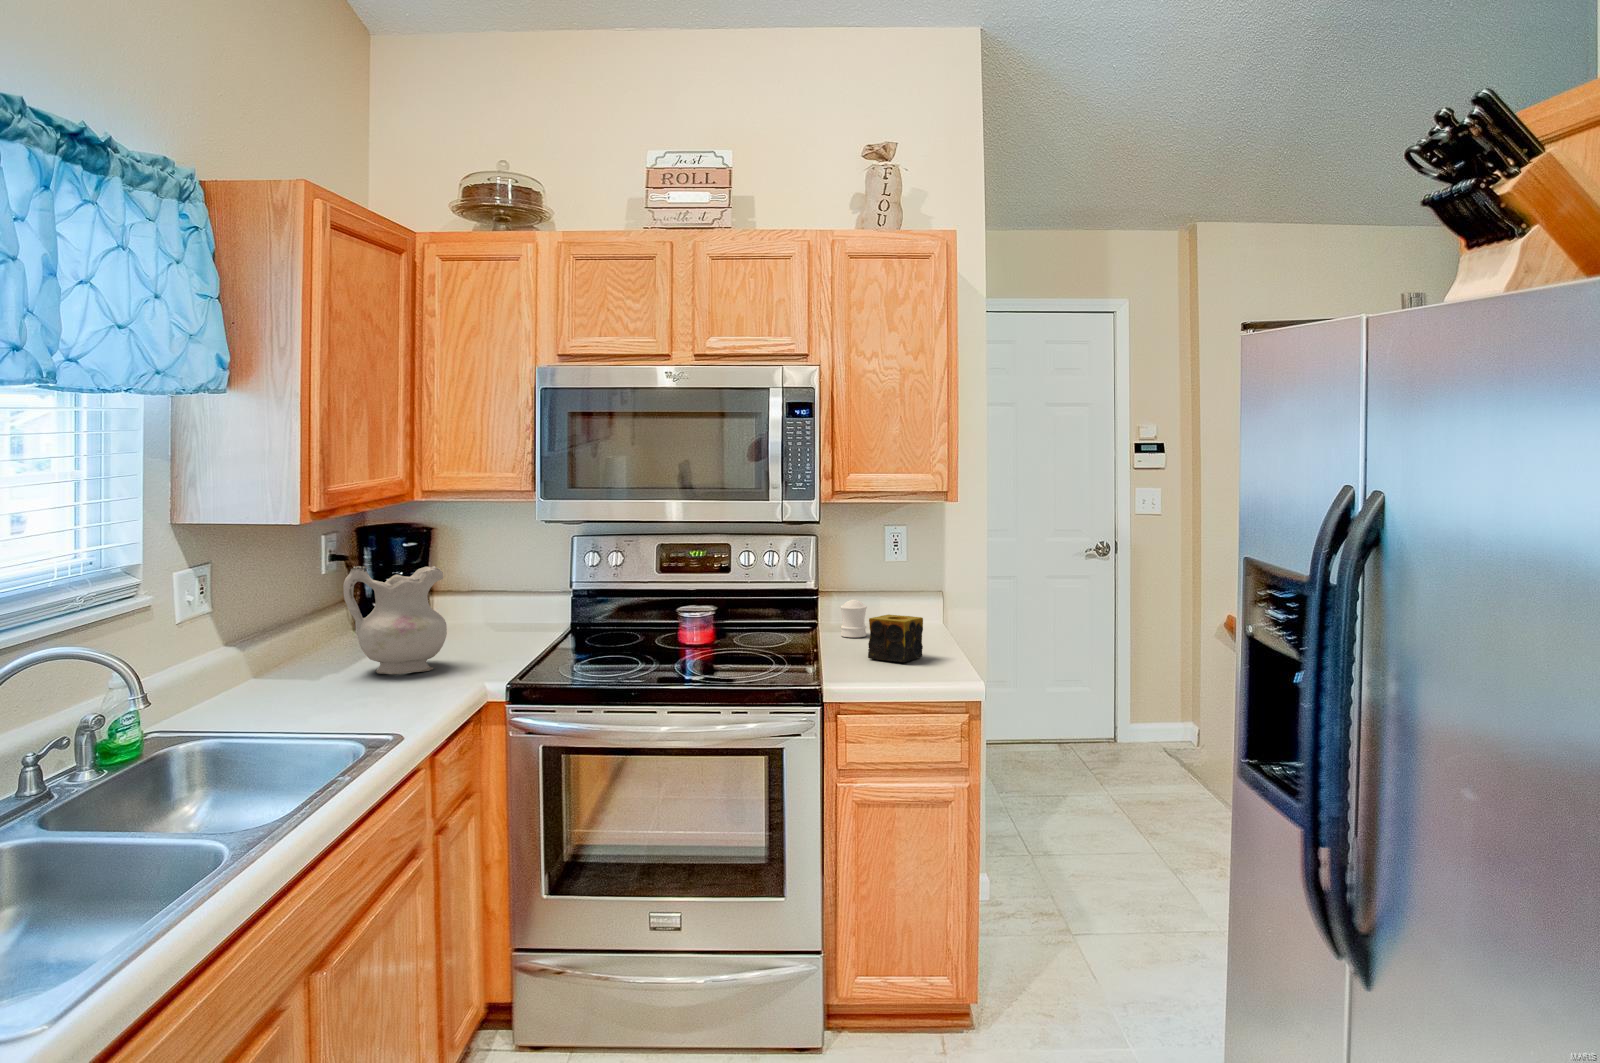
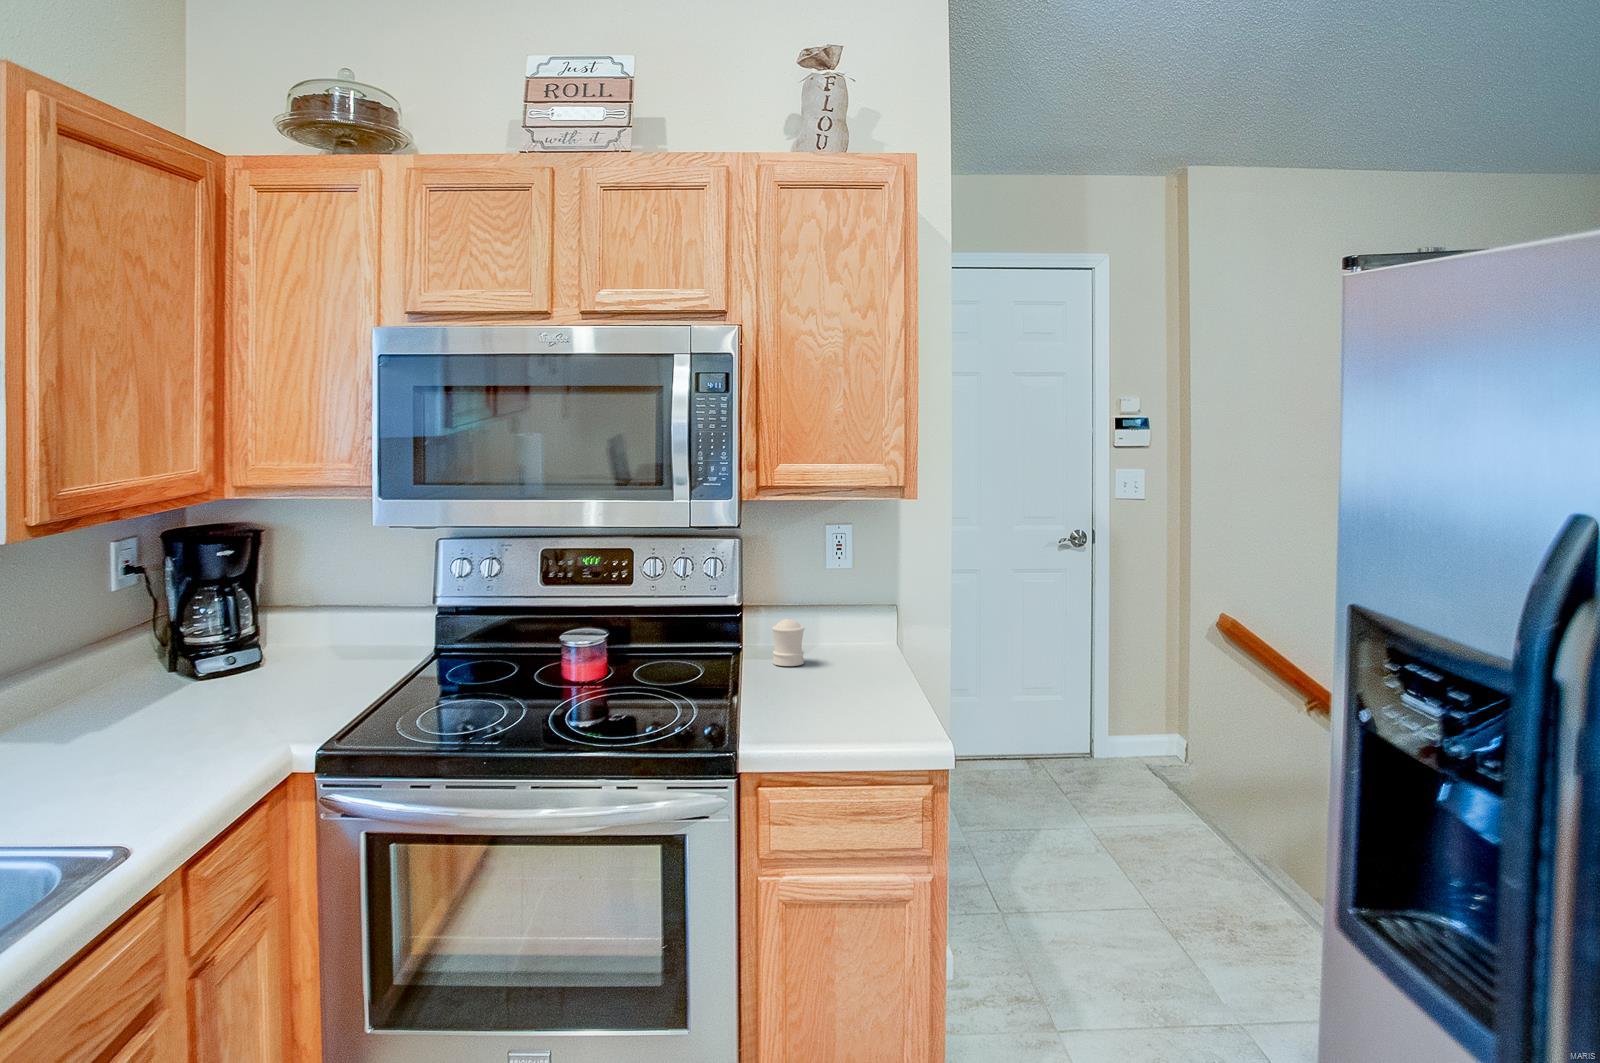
ceramic pitcher: present [343,566,447,674] -> none [100,588,252,733]
candle: present [868,615,923,662] -> none [802,643,872,708]

